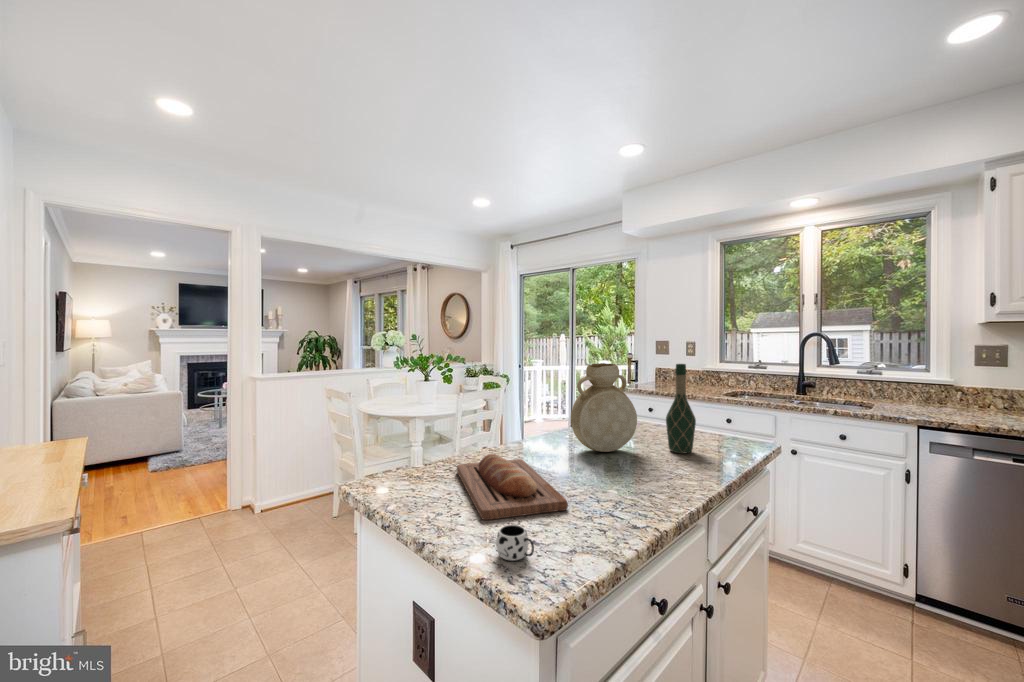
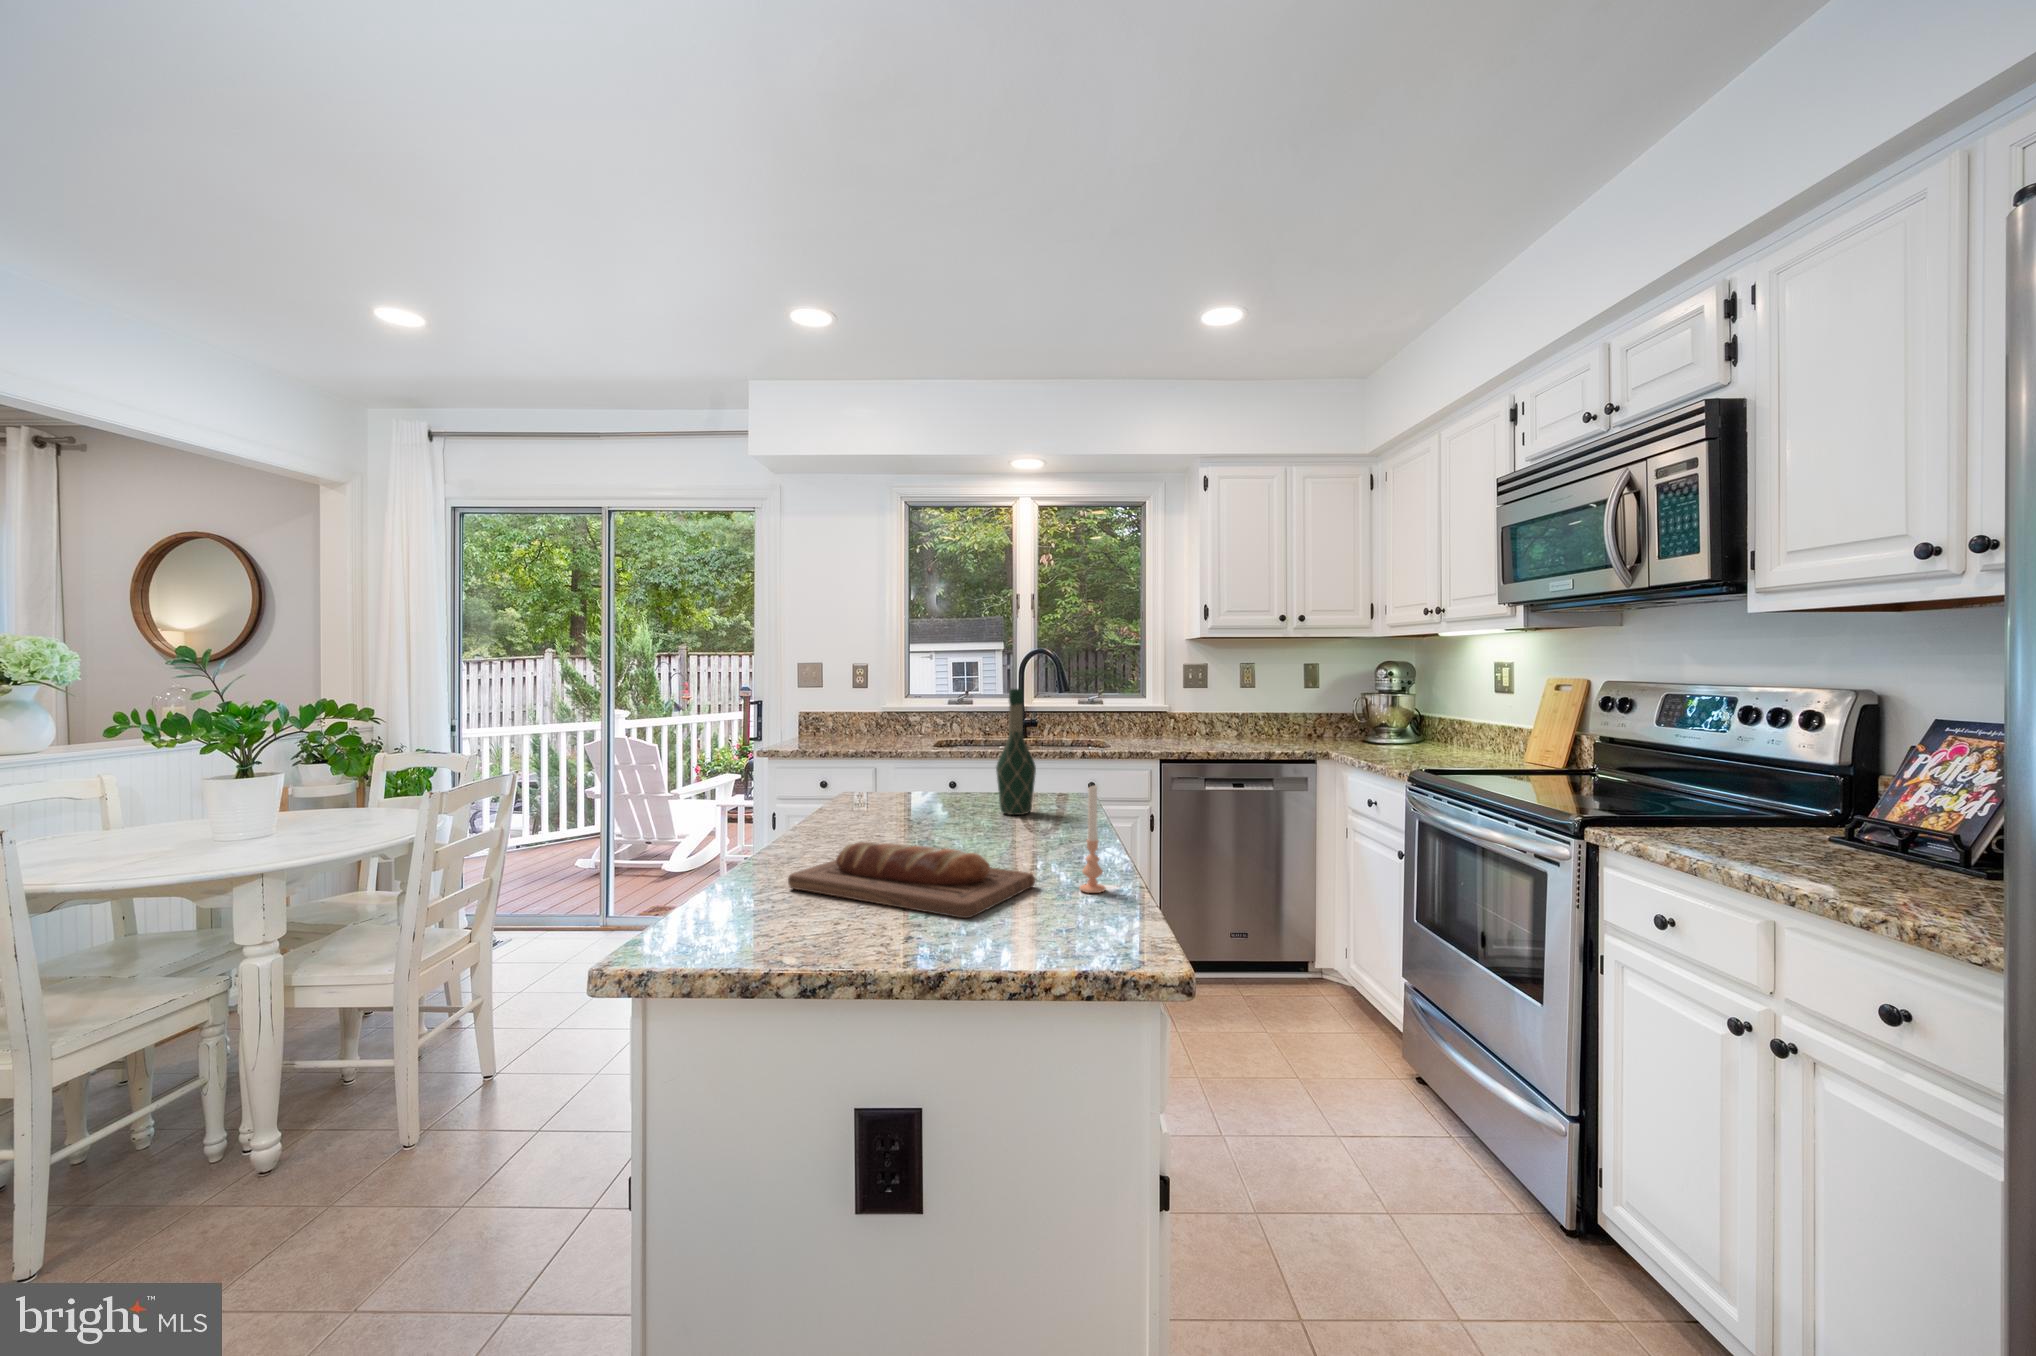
vase: present [571,363,637,452] -> none [883,691,973,829]
candle: none [585,445,606,530] -> present [1080,786,1106,893]
mug: present [490,525,534,561] -> none [1019,894,1110,935]

